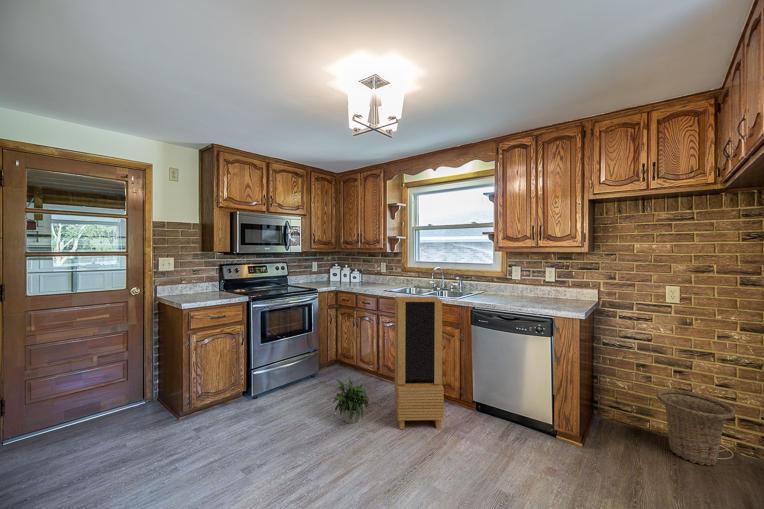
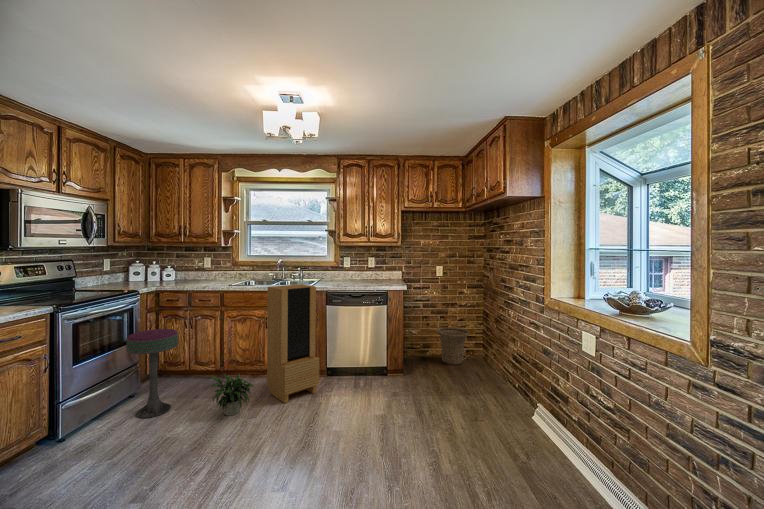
bar stool: none [287,325,325,401] -> present [126,329,178,418]

